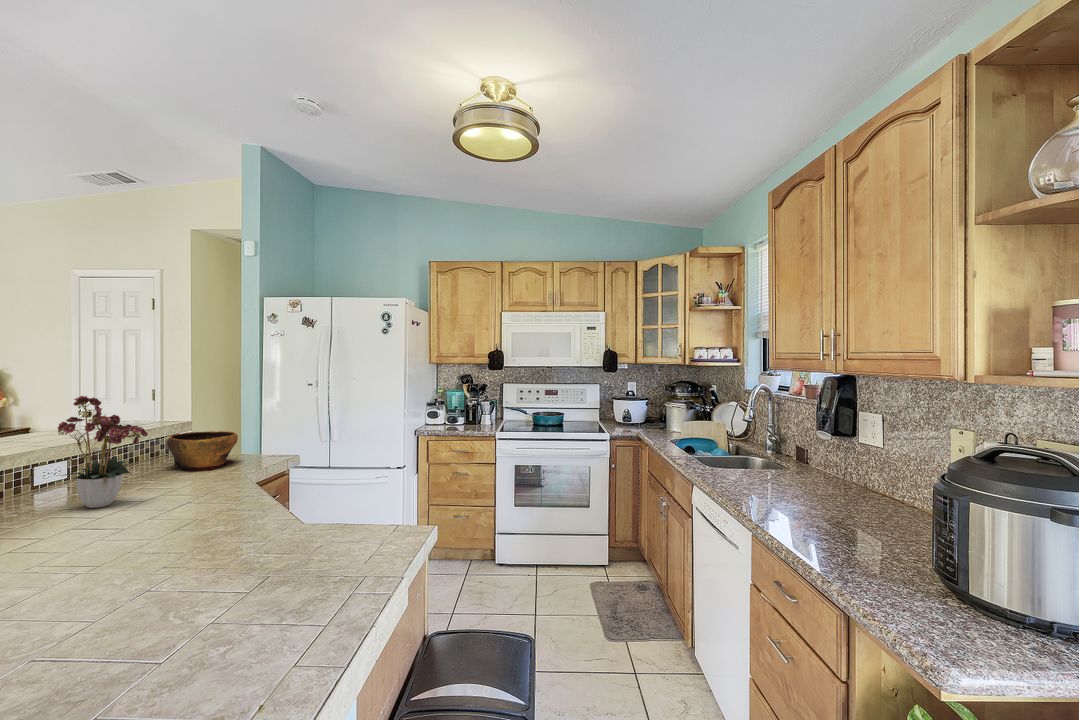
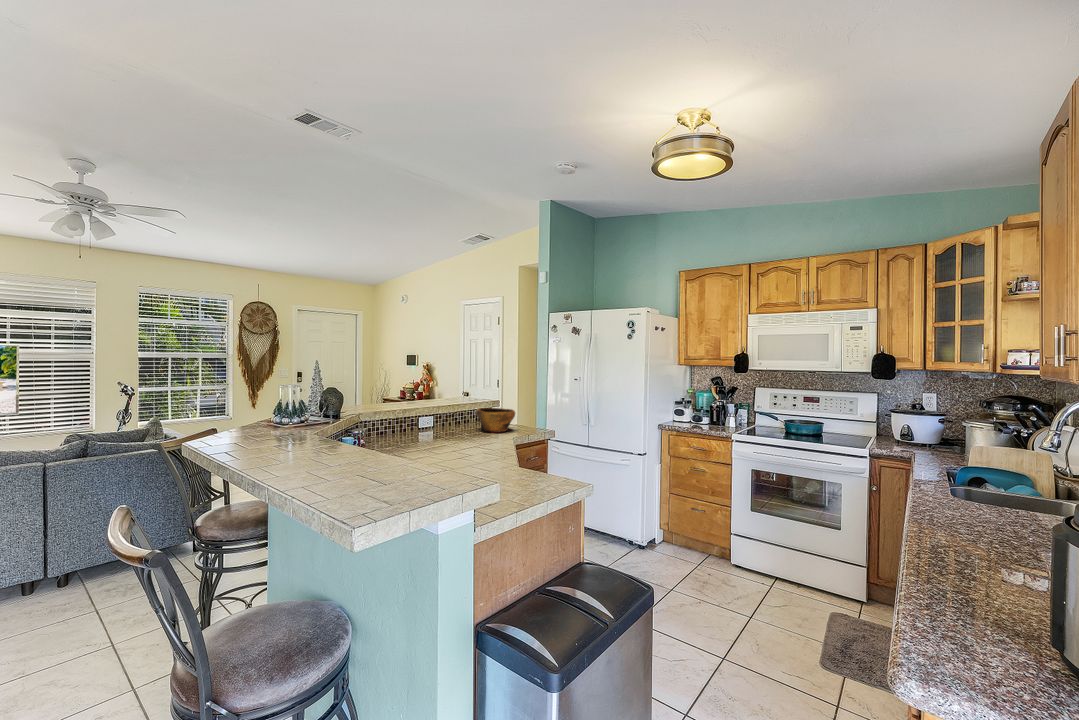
flower arrangement: present [58,396,148,508] -> none [415,376,458,444]

